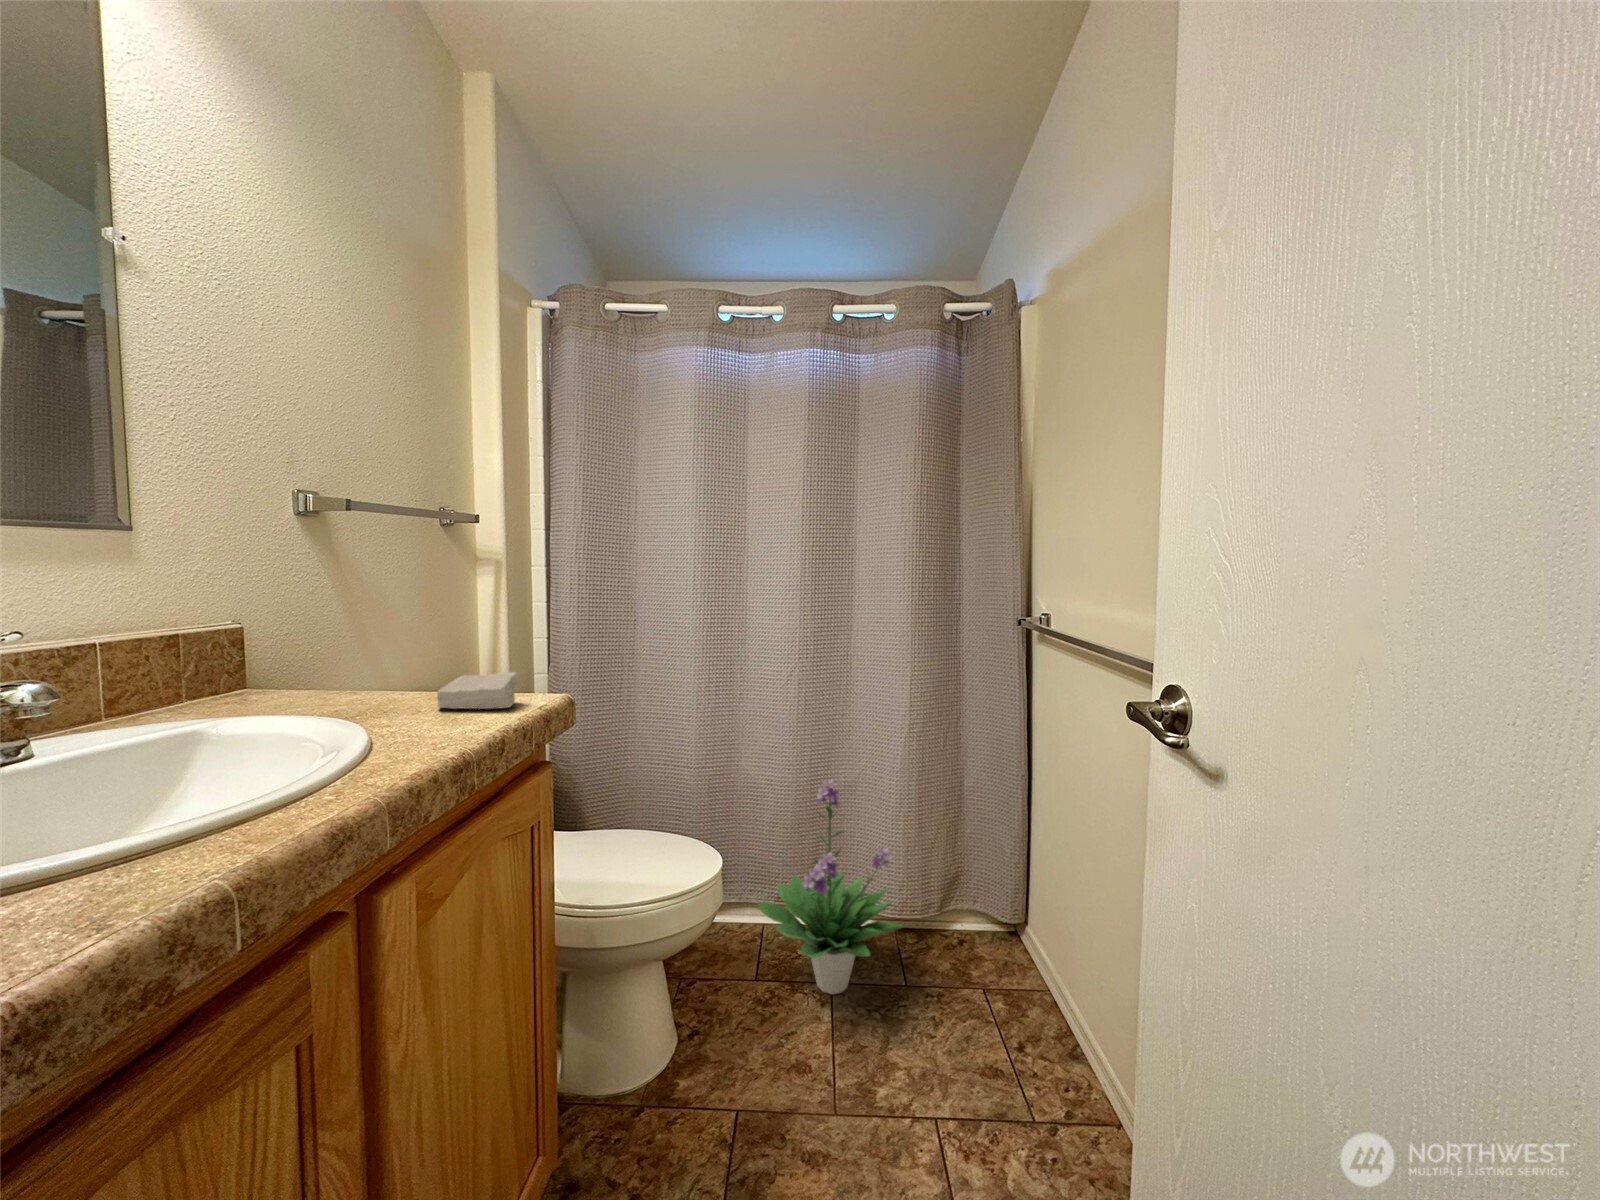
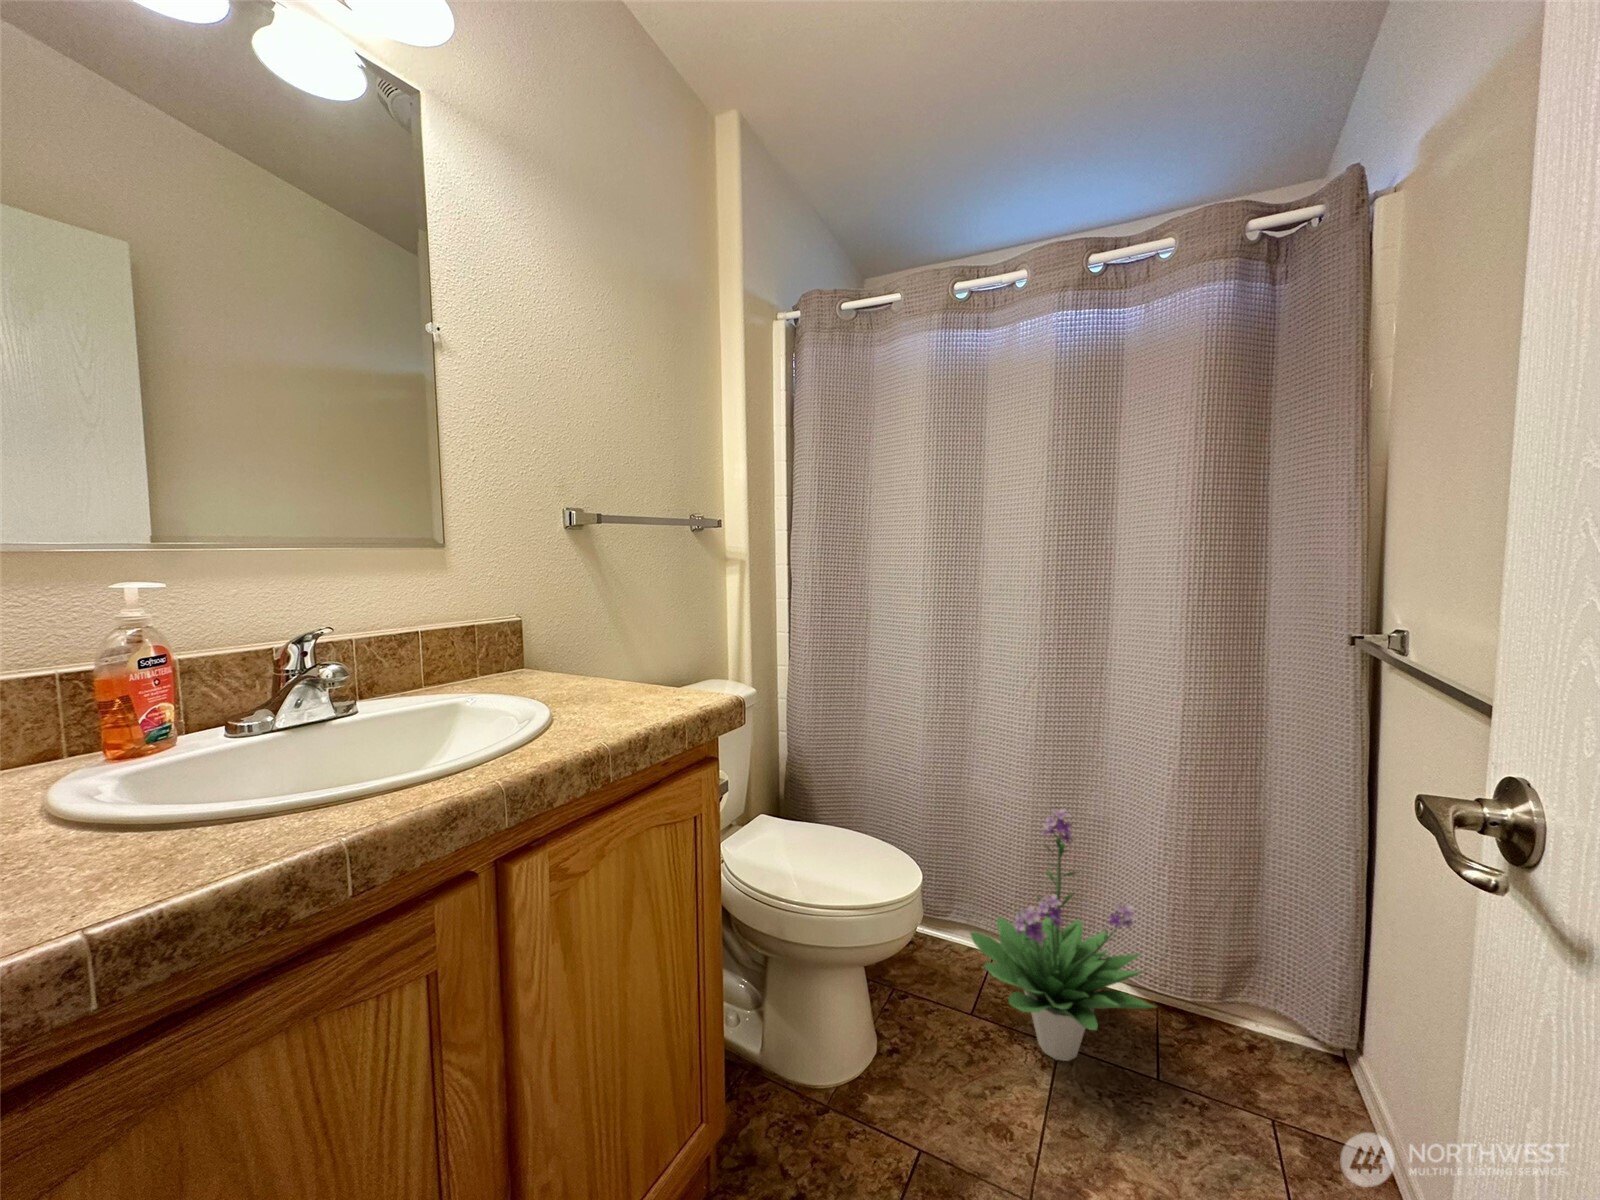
soap bar: present [437,672,517,709] -> none [625,670,691,704]

